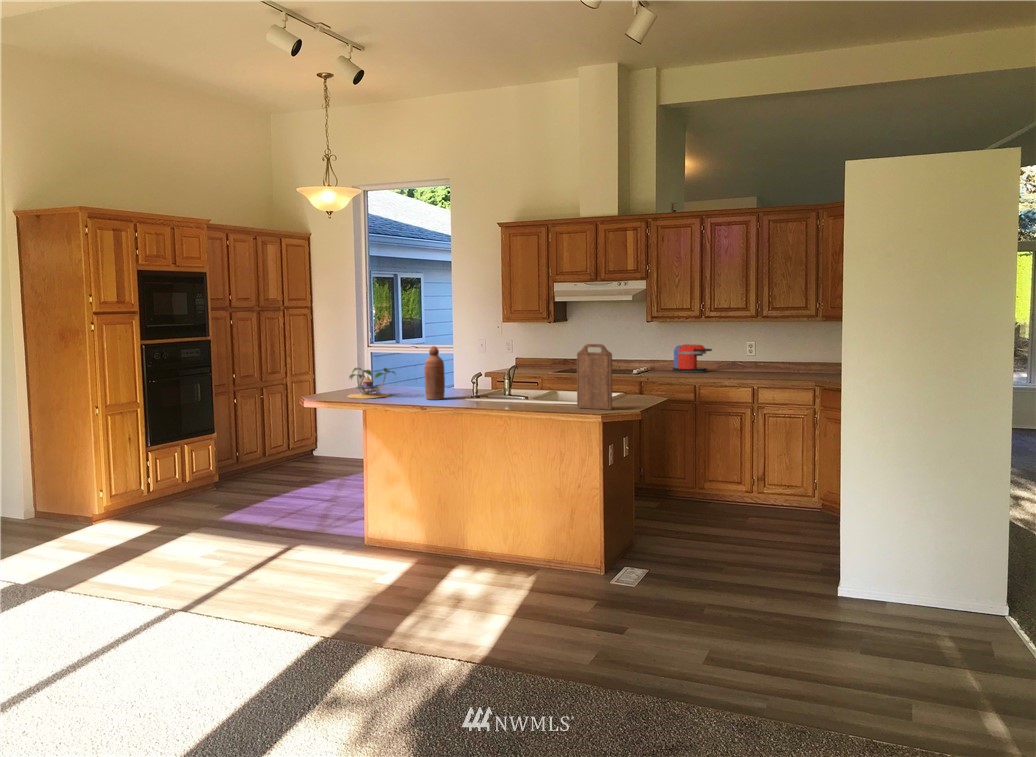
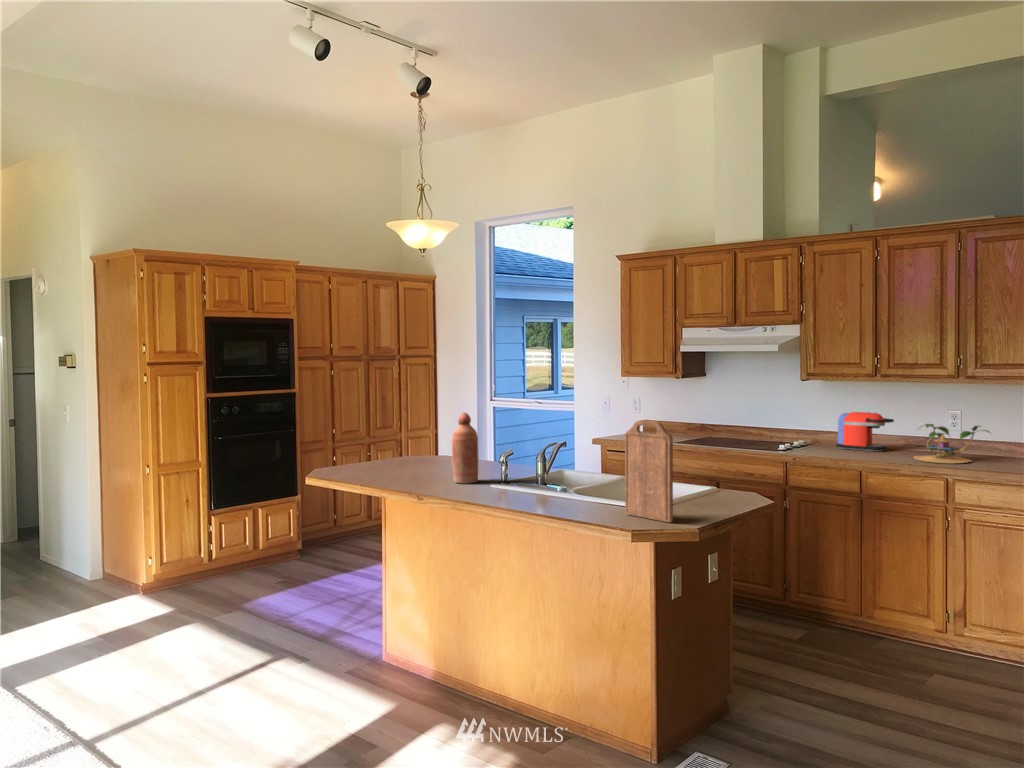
plant: present [348,368,395,399] -> present [914,424,989,463]

